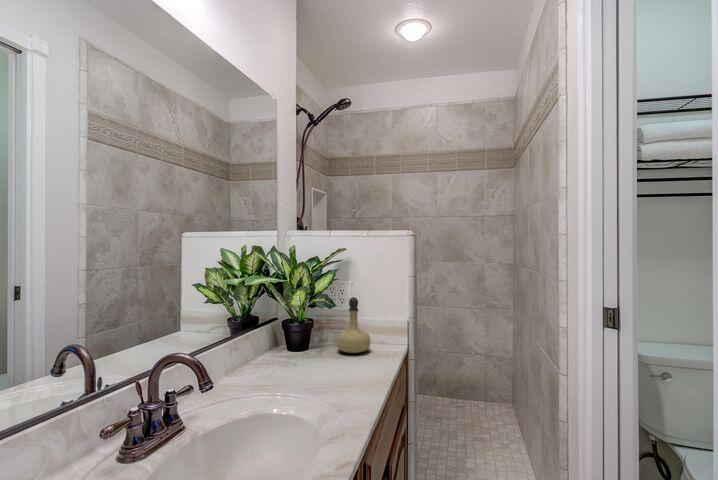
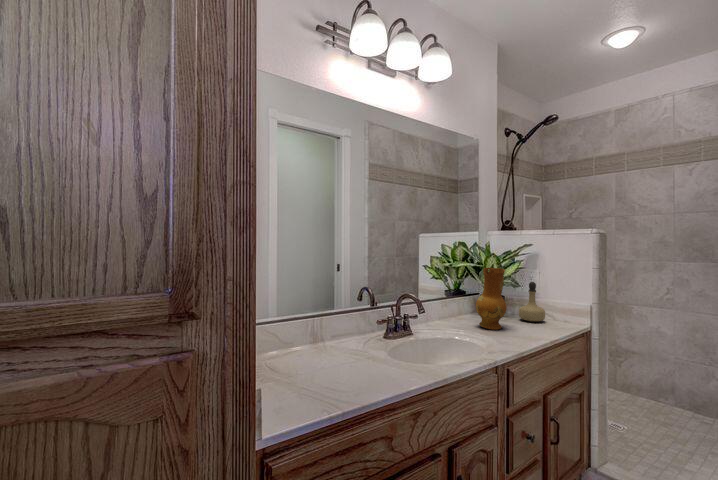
ceramic jug: none [285,283,331,383] -> present [476,268,507,330]

